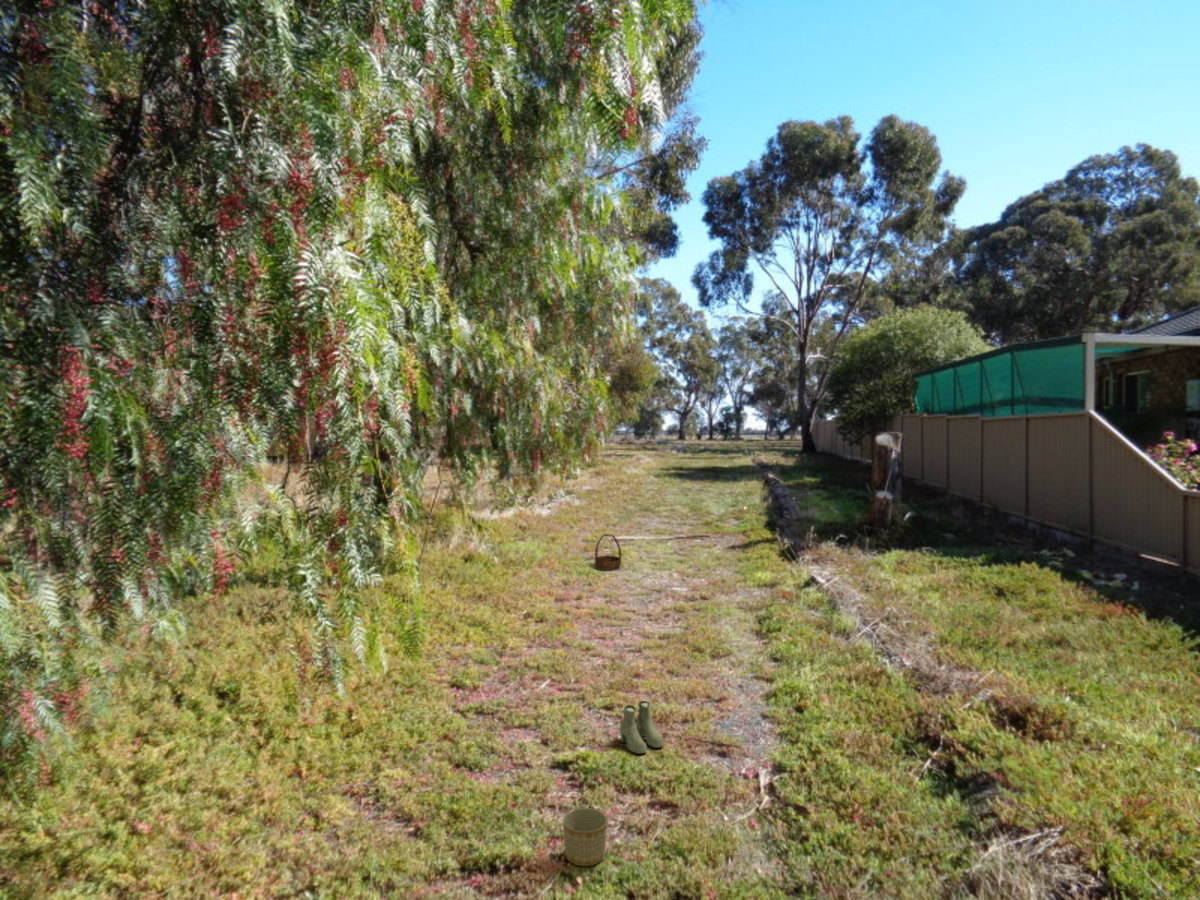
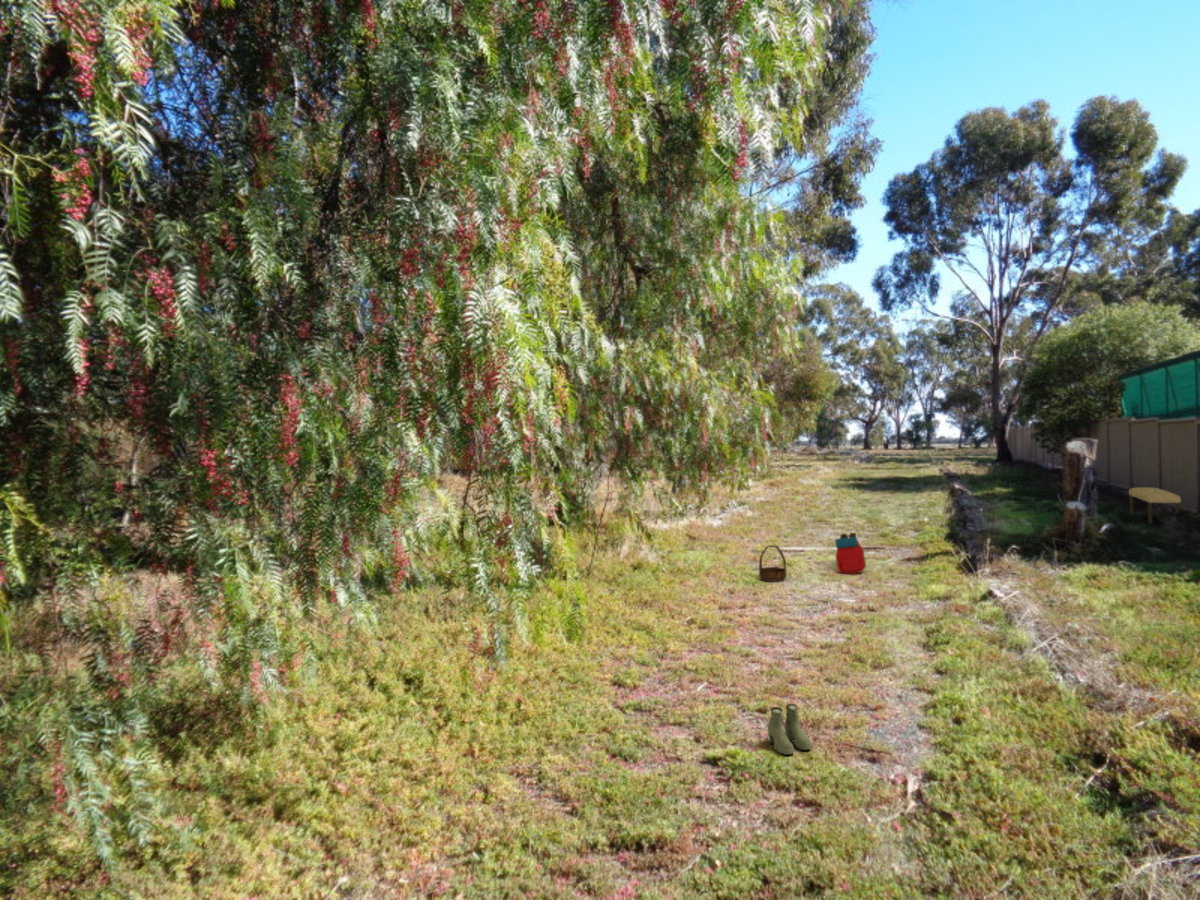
bench: none [915,481,957,515] -> present [1129,488,1181,524]
backpack: none [668,522,695,562] -> present [835,533,866,574]
planter: present [563,808,607,866] -> none [701,797,744,851]

